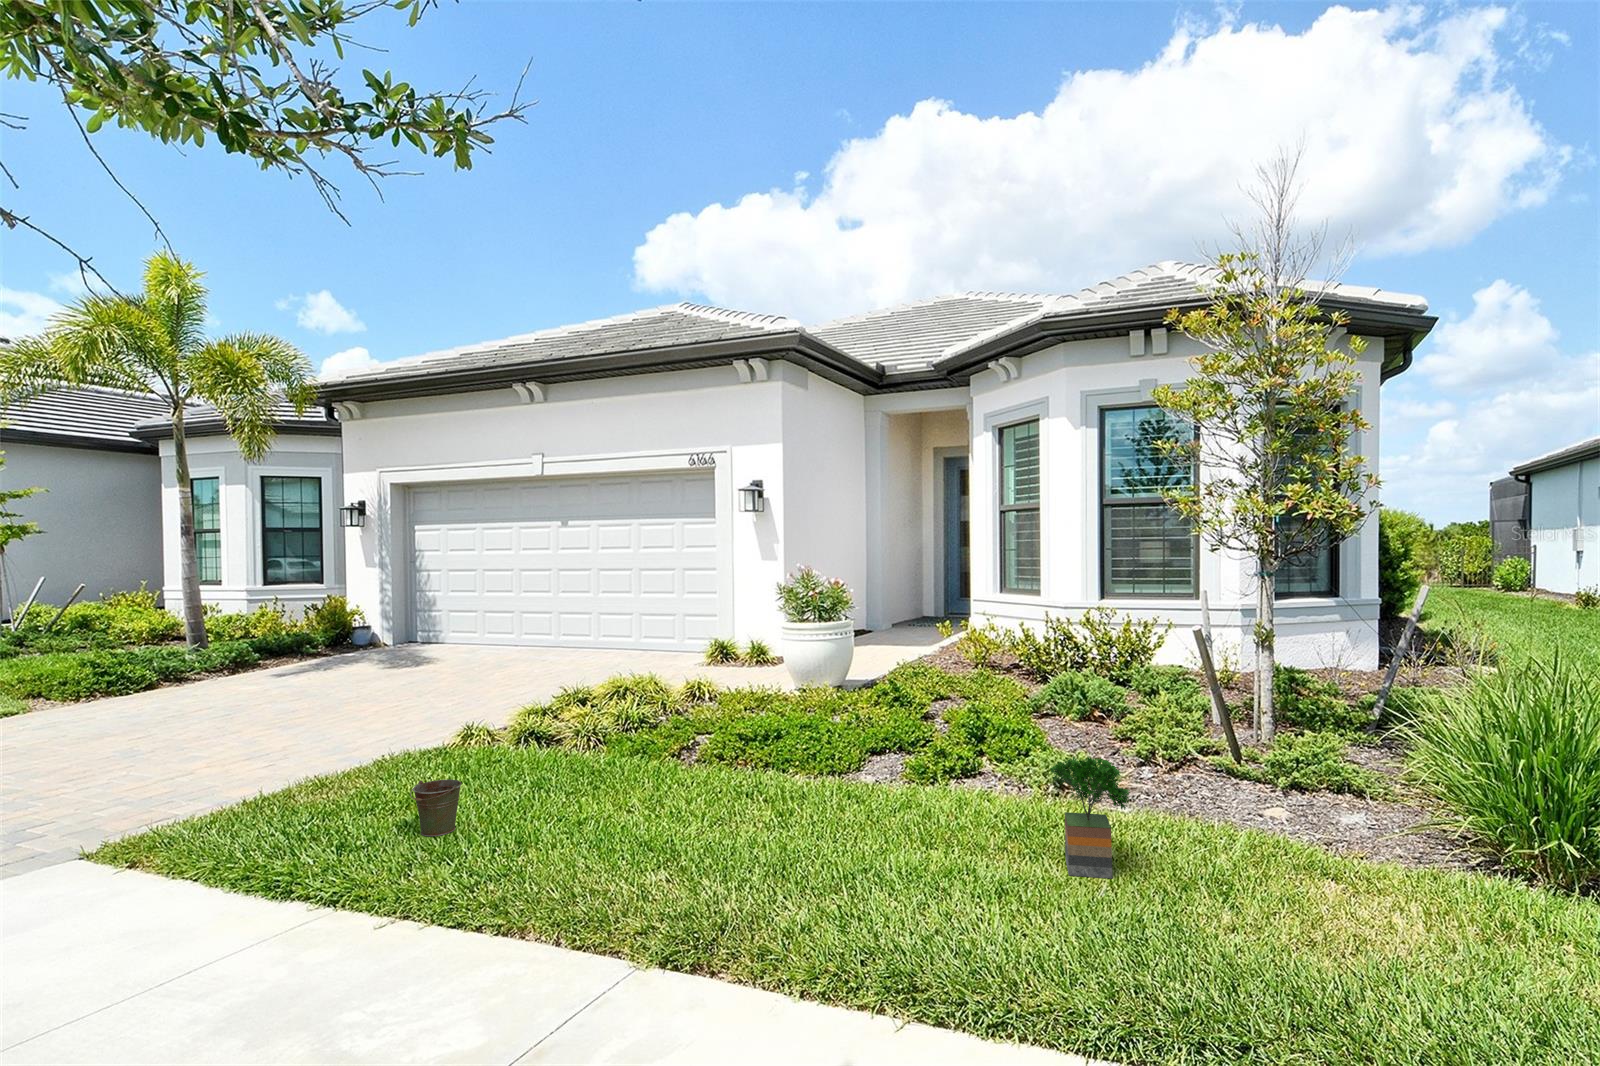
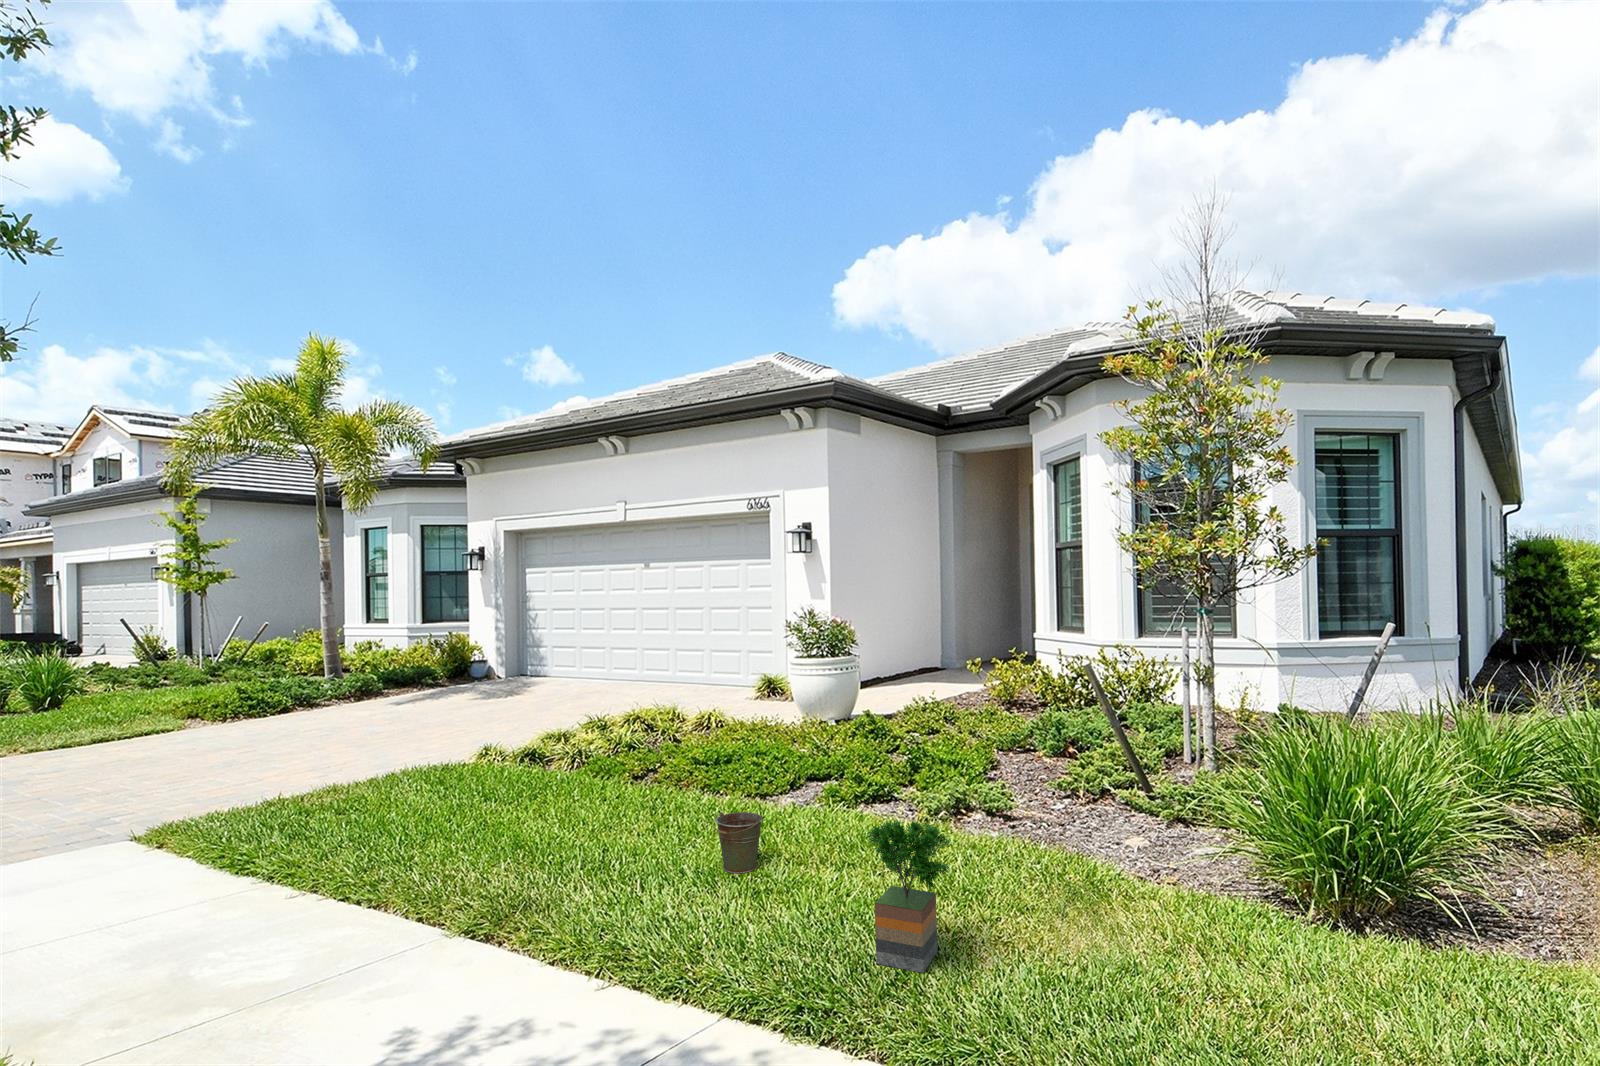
bucket: present [410,779,462,836] -> present [713,812,763,873]

